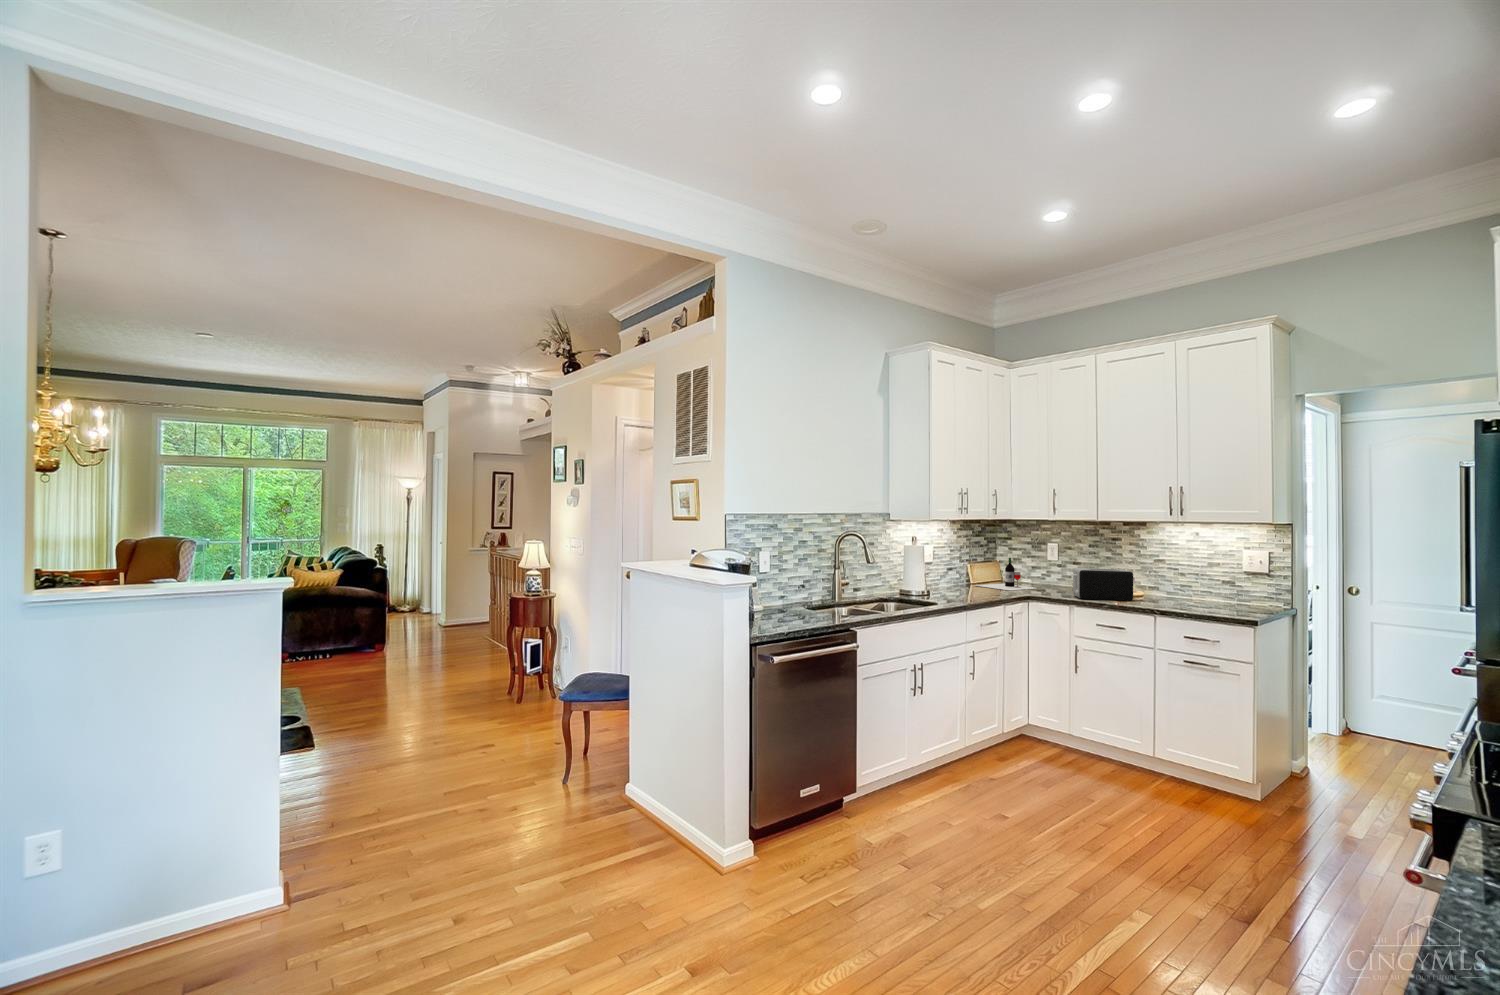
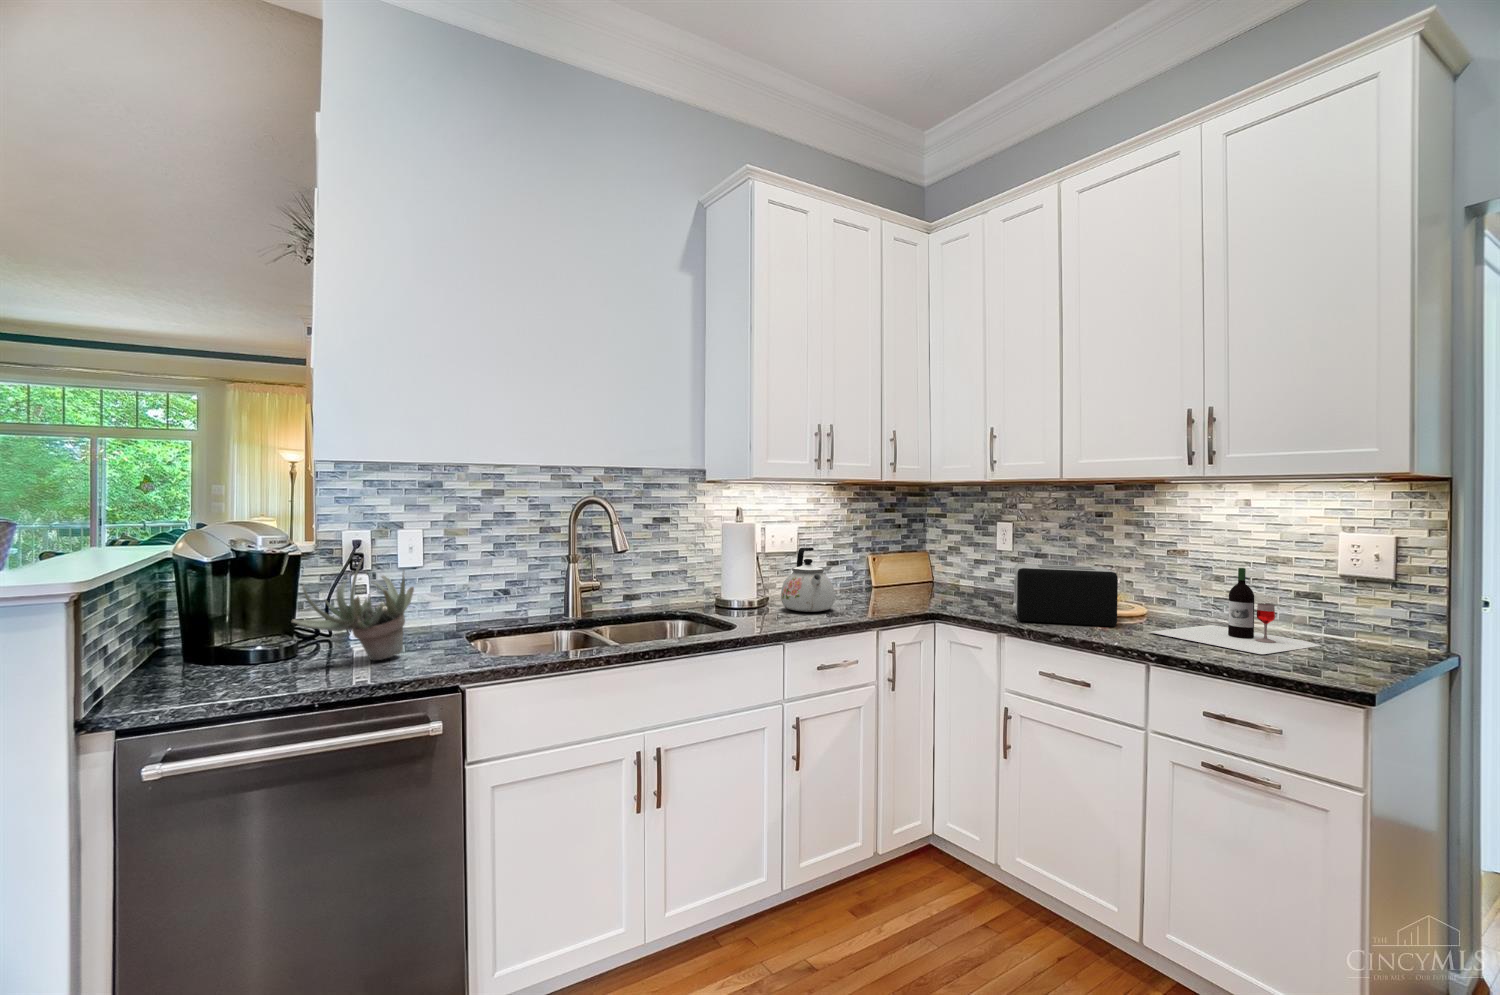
wine bottle: present [975,558,1035,590] -> present [1151,568,1321,654]
kettle: none [941,560,973,596] -> present [781,548,835,612]
succulent plant: none [769,566,813,617] -> present [292,558,414,660]

